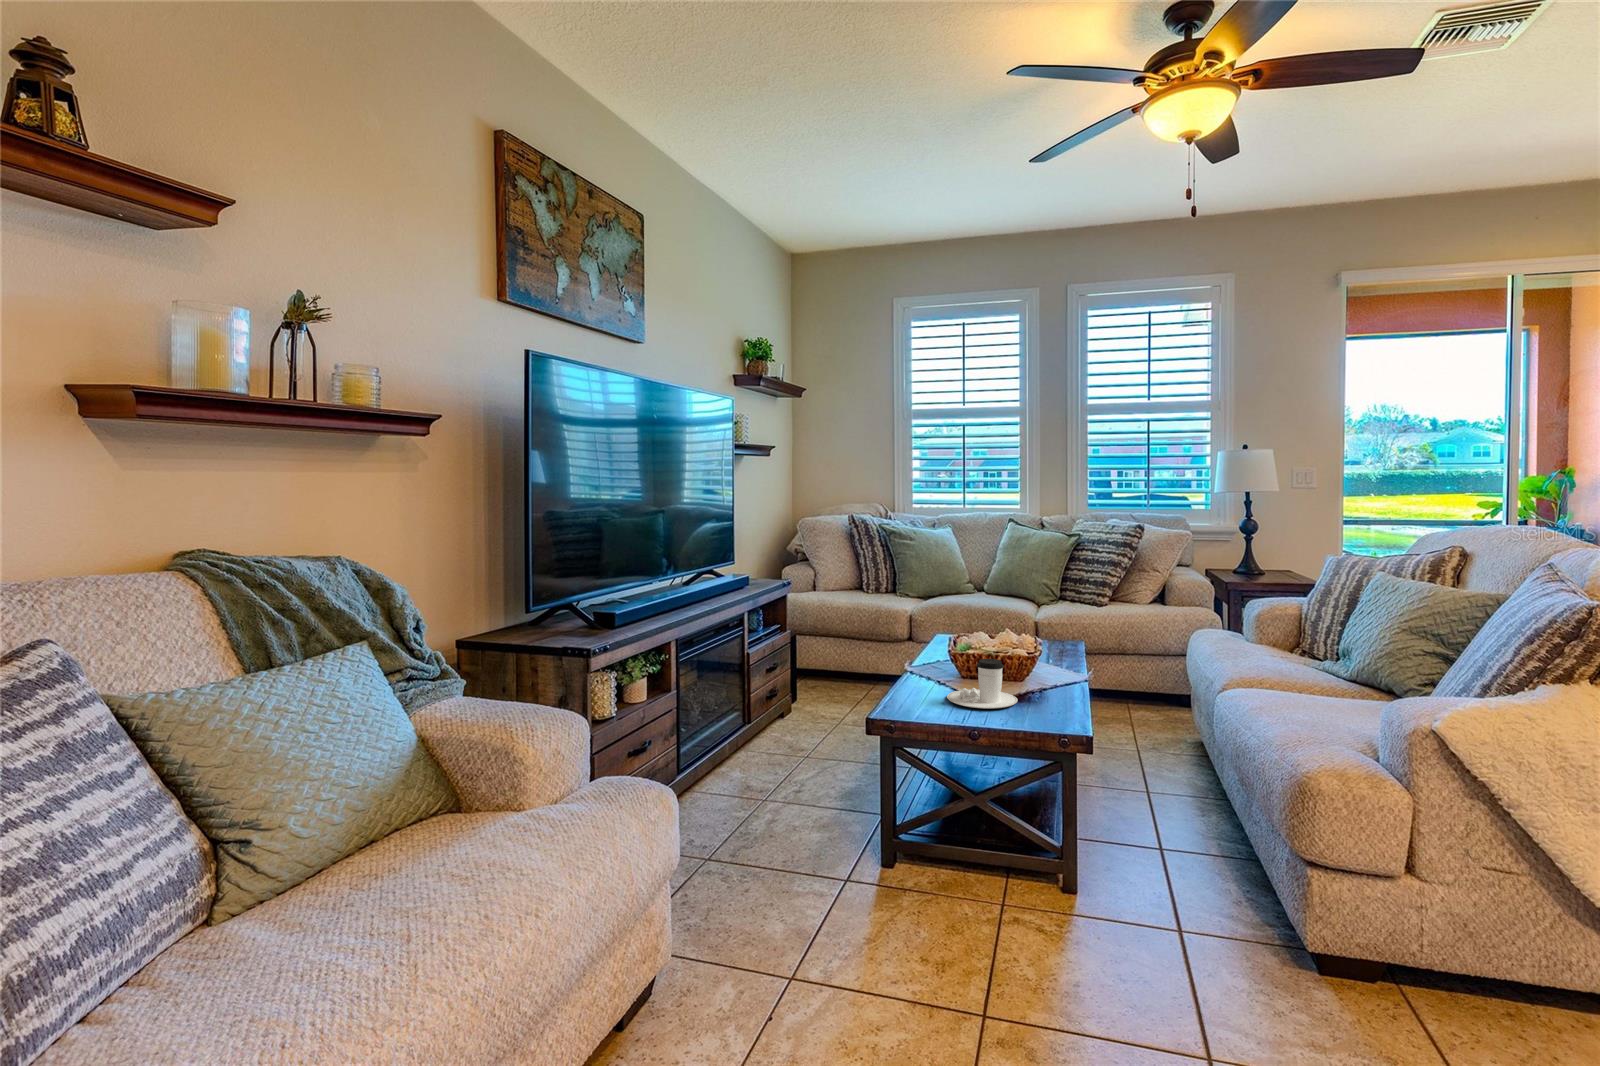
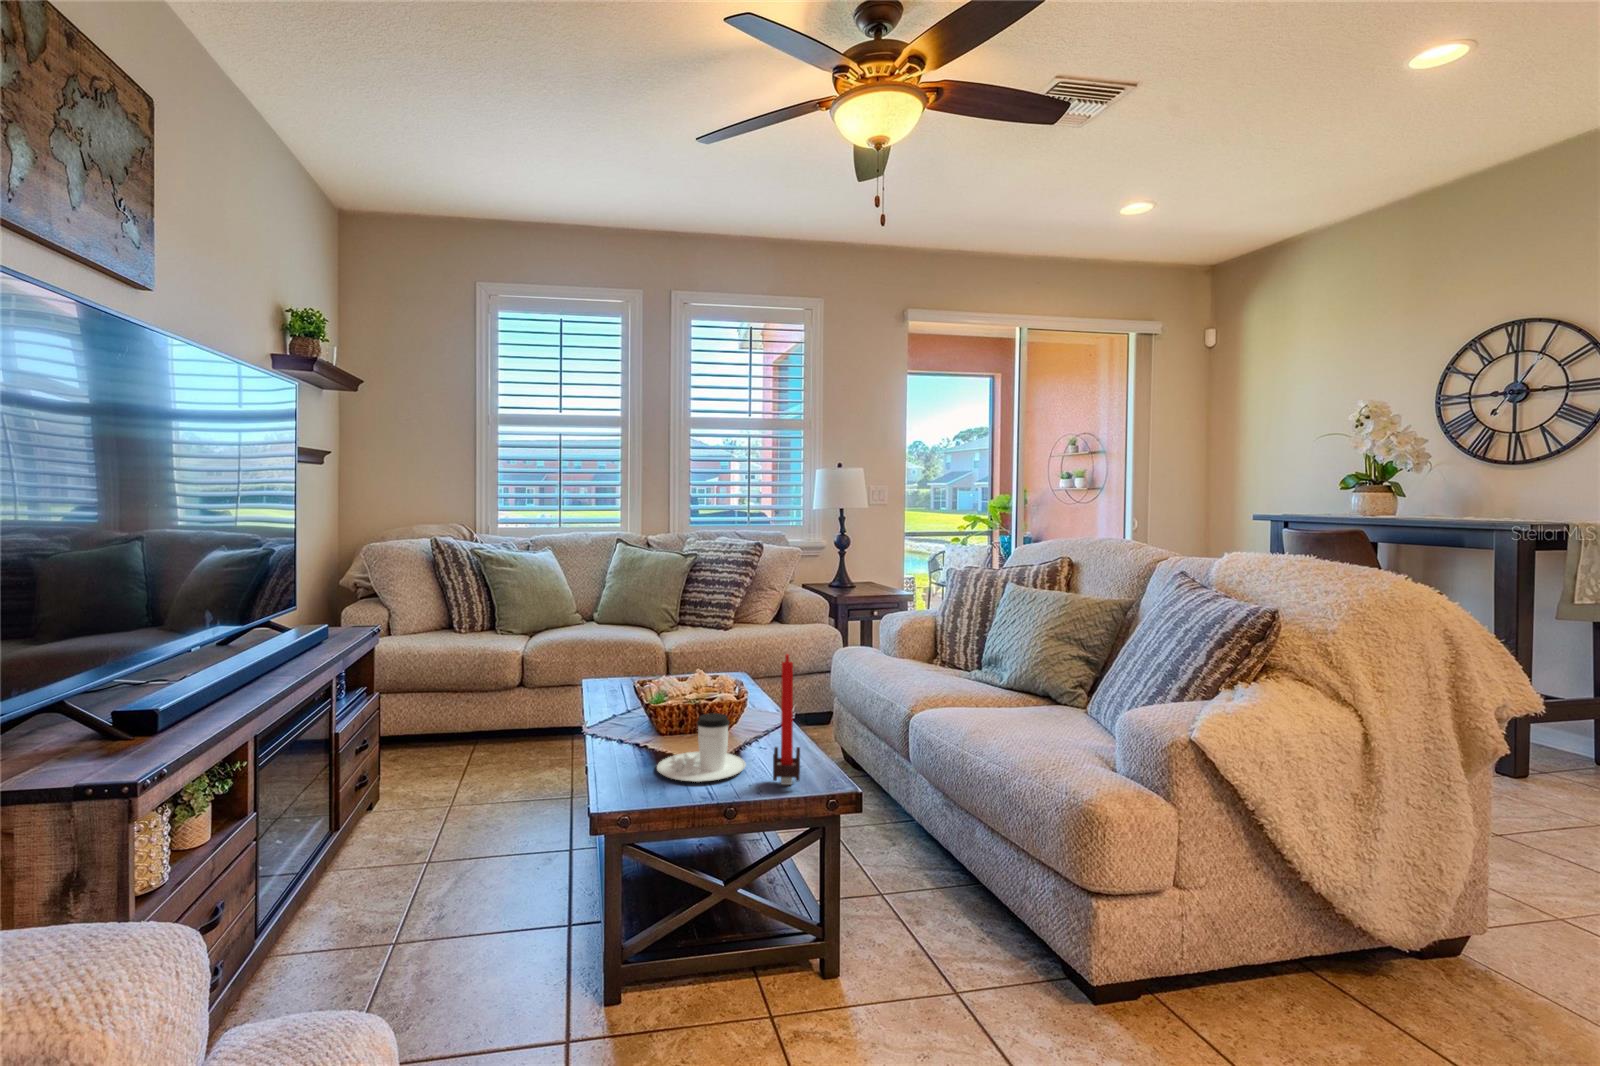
candle: none [1026,615,1054,720] -> present [773,654,800,785]

